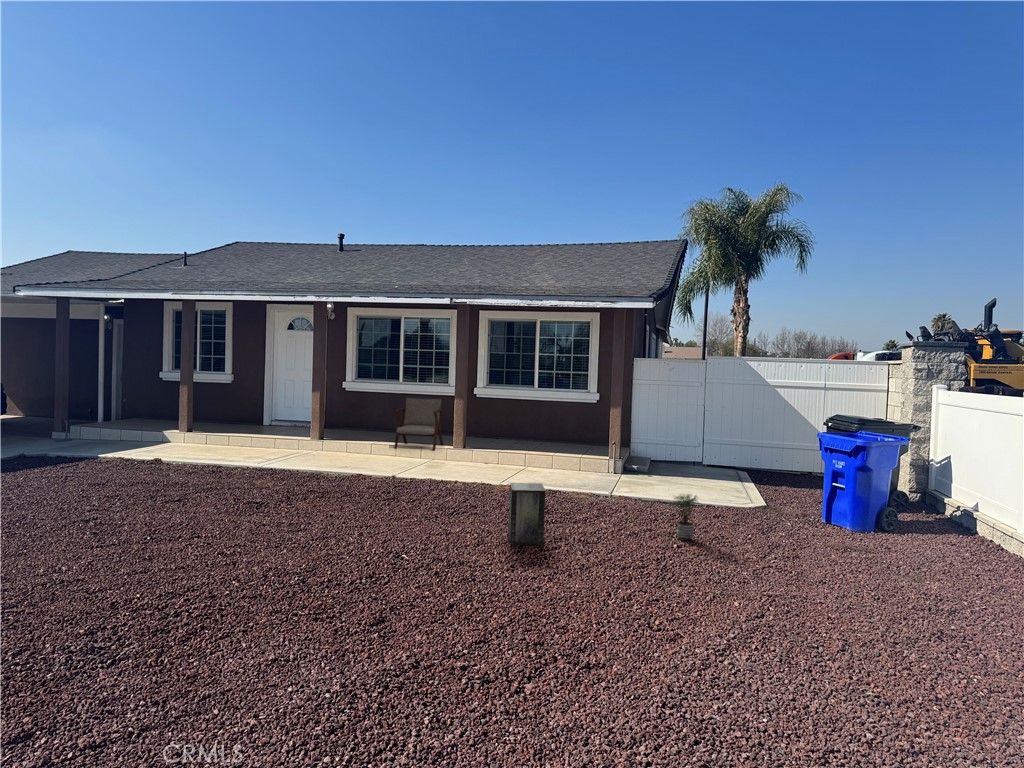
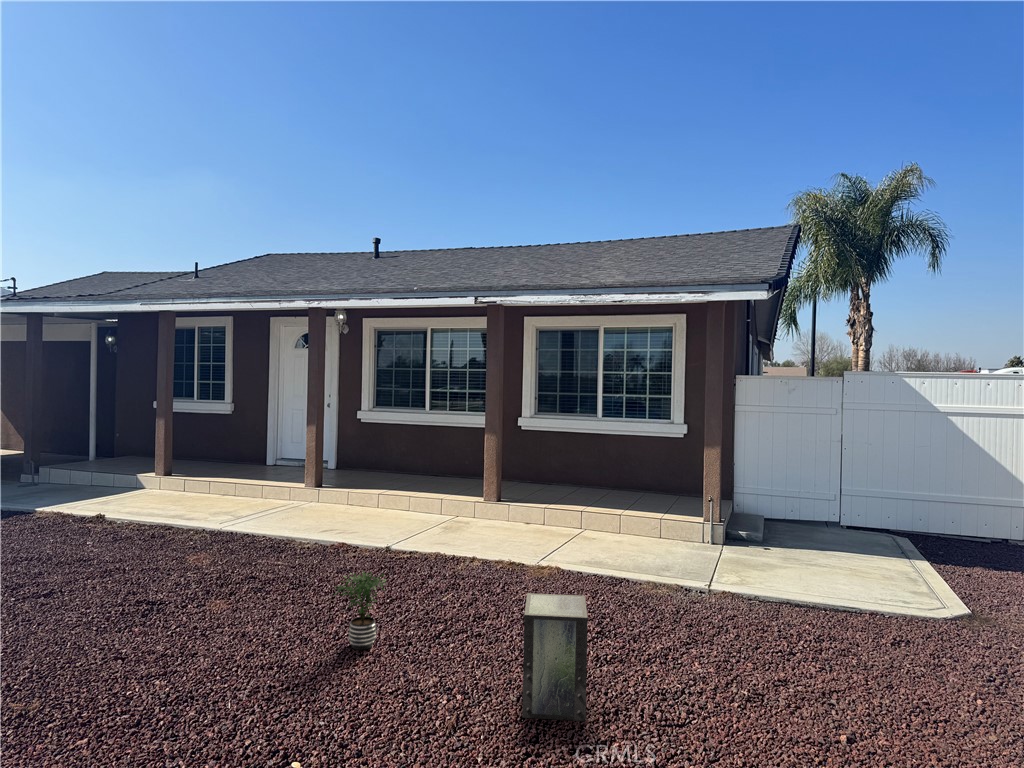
lounge chair: present [394,398,443,451] -> none [414,432,480,501]
potted plant: present [670,494,698,541] -> present [335,571,386,650]

